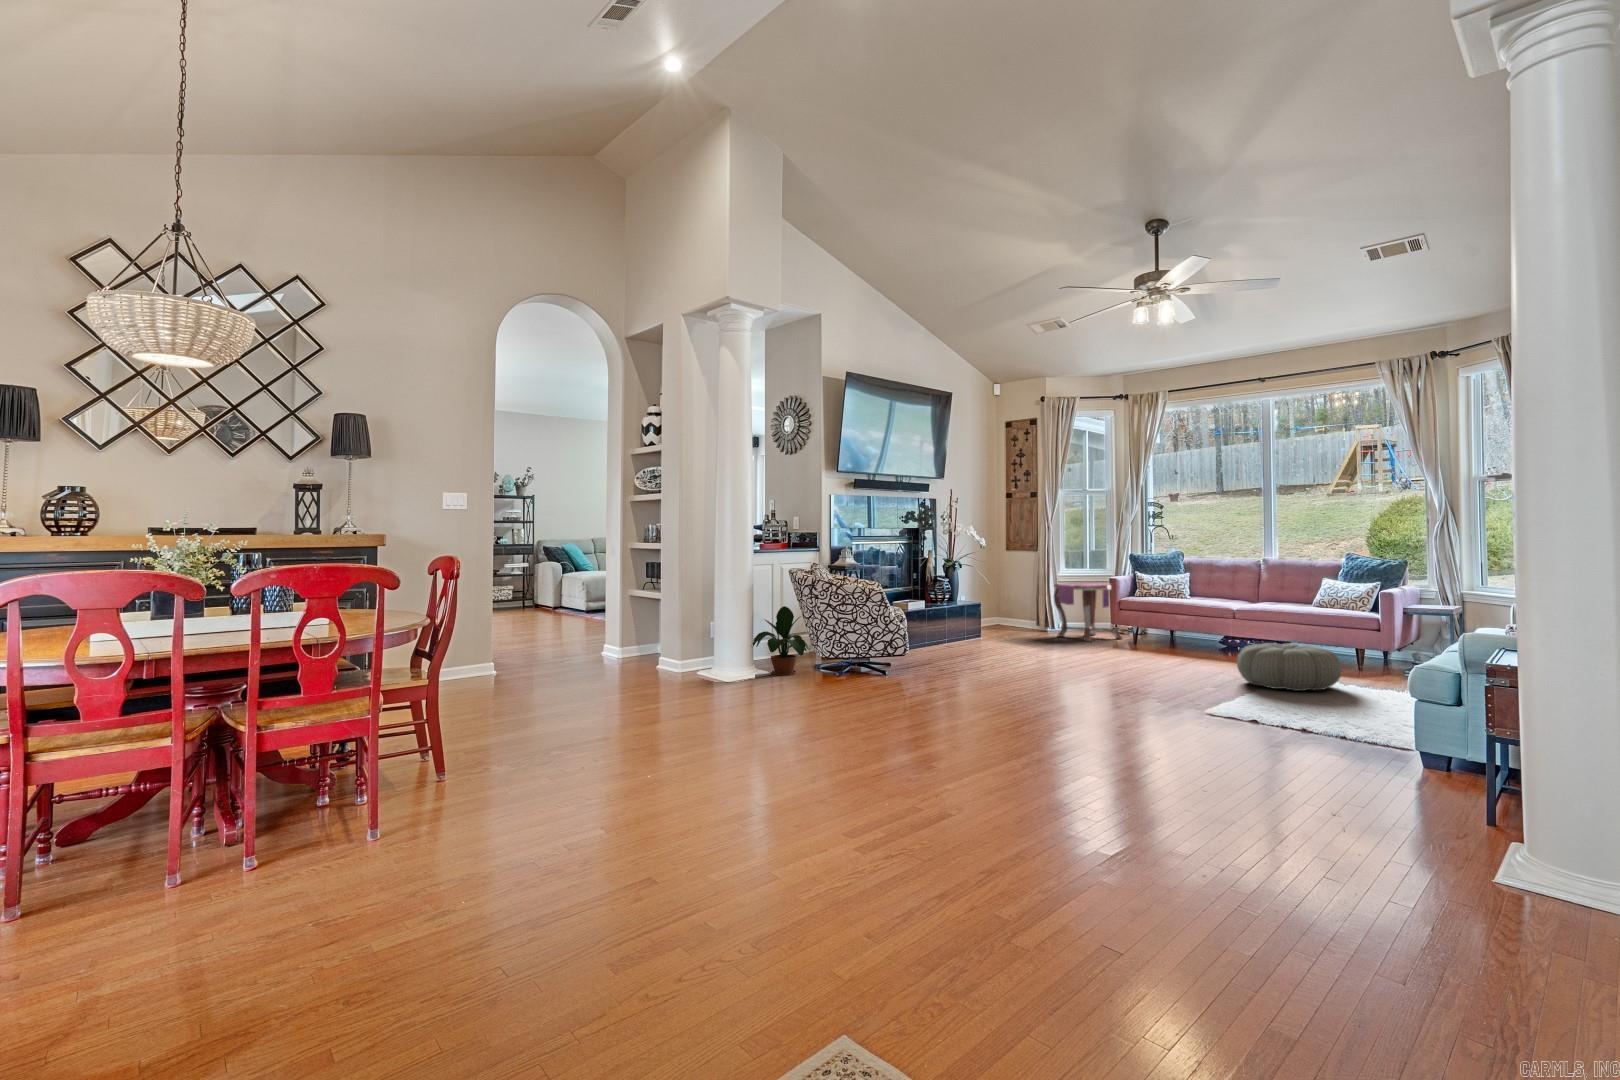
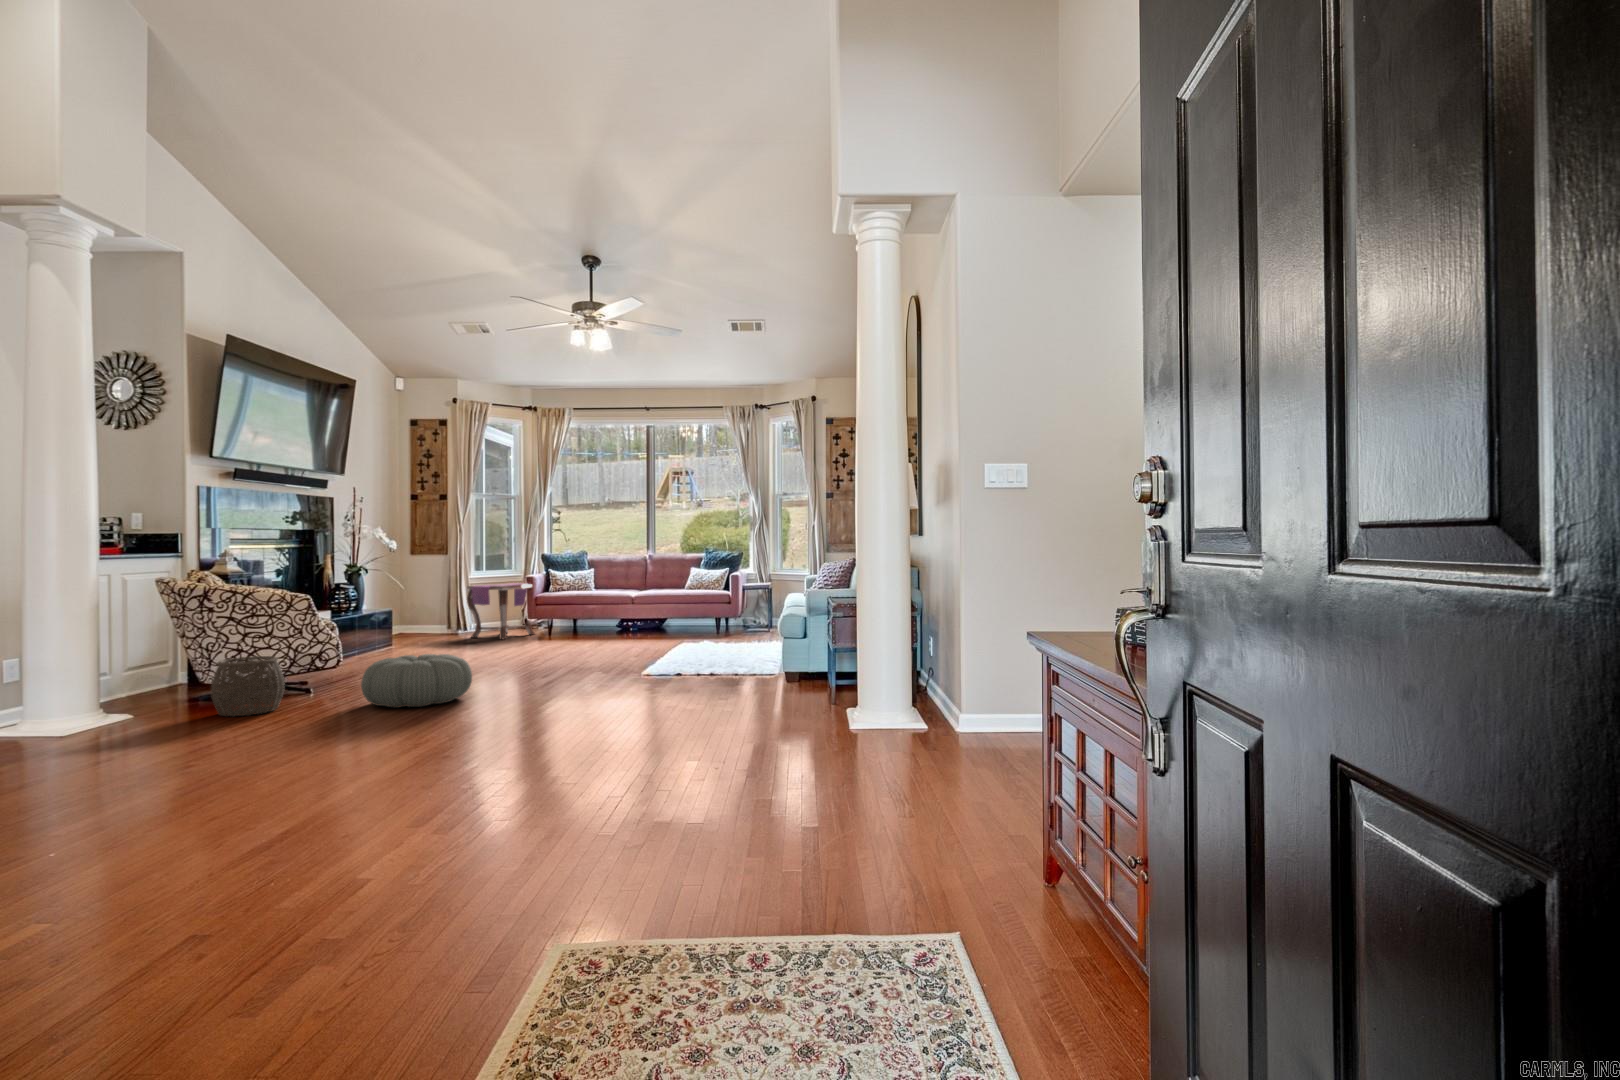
potted plant: present [753,606,810,675] -> none [107,624,198,711]
woven basket: none [809,639,861,689] -> present [211,656,284,716]
pouf: present [1237,643,1341,691] -> present [361,654,472,708]

